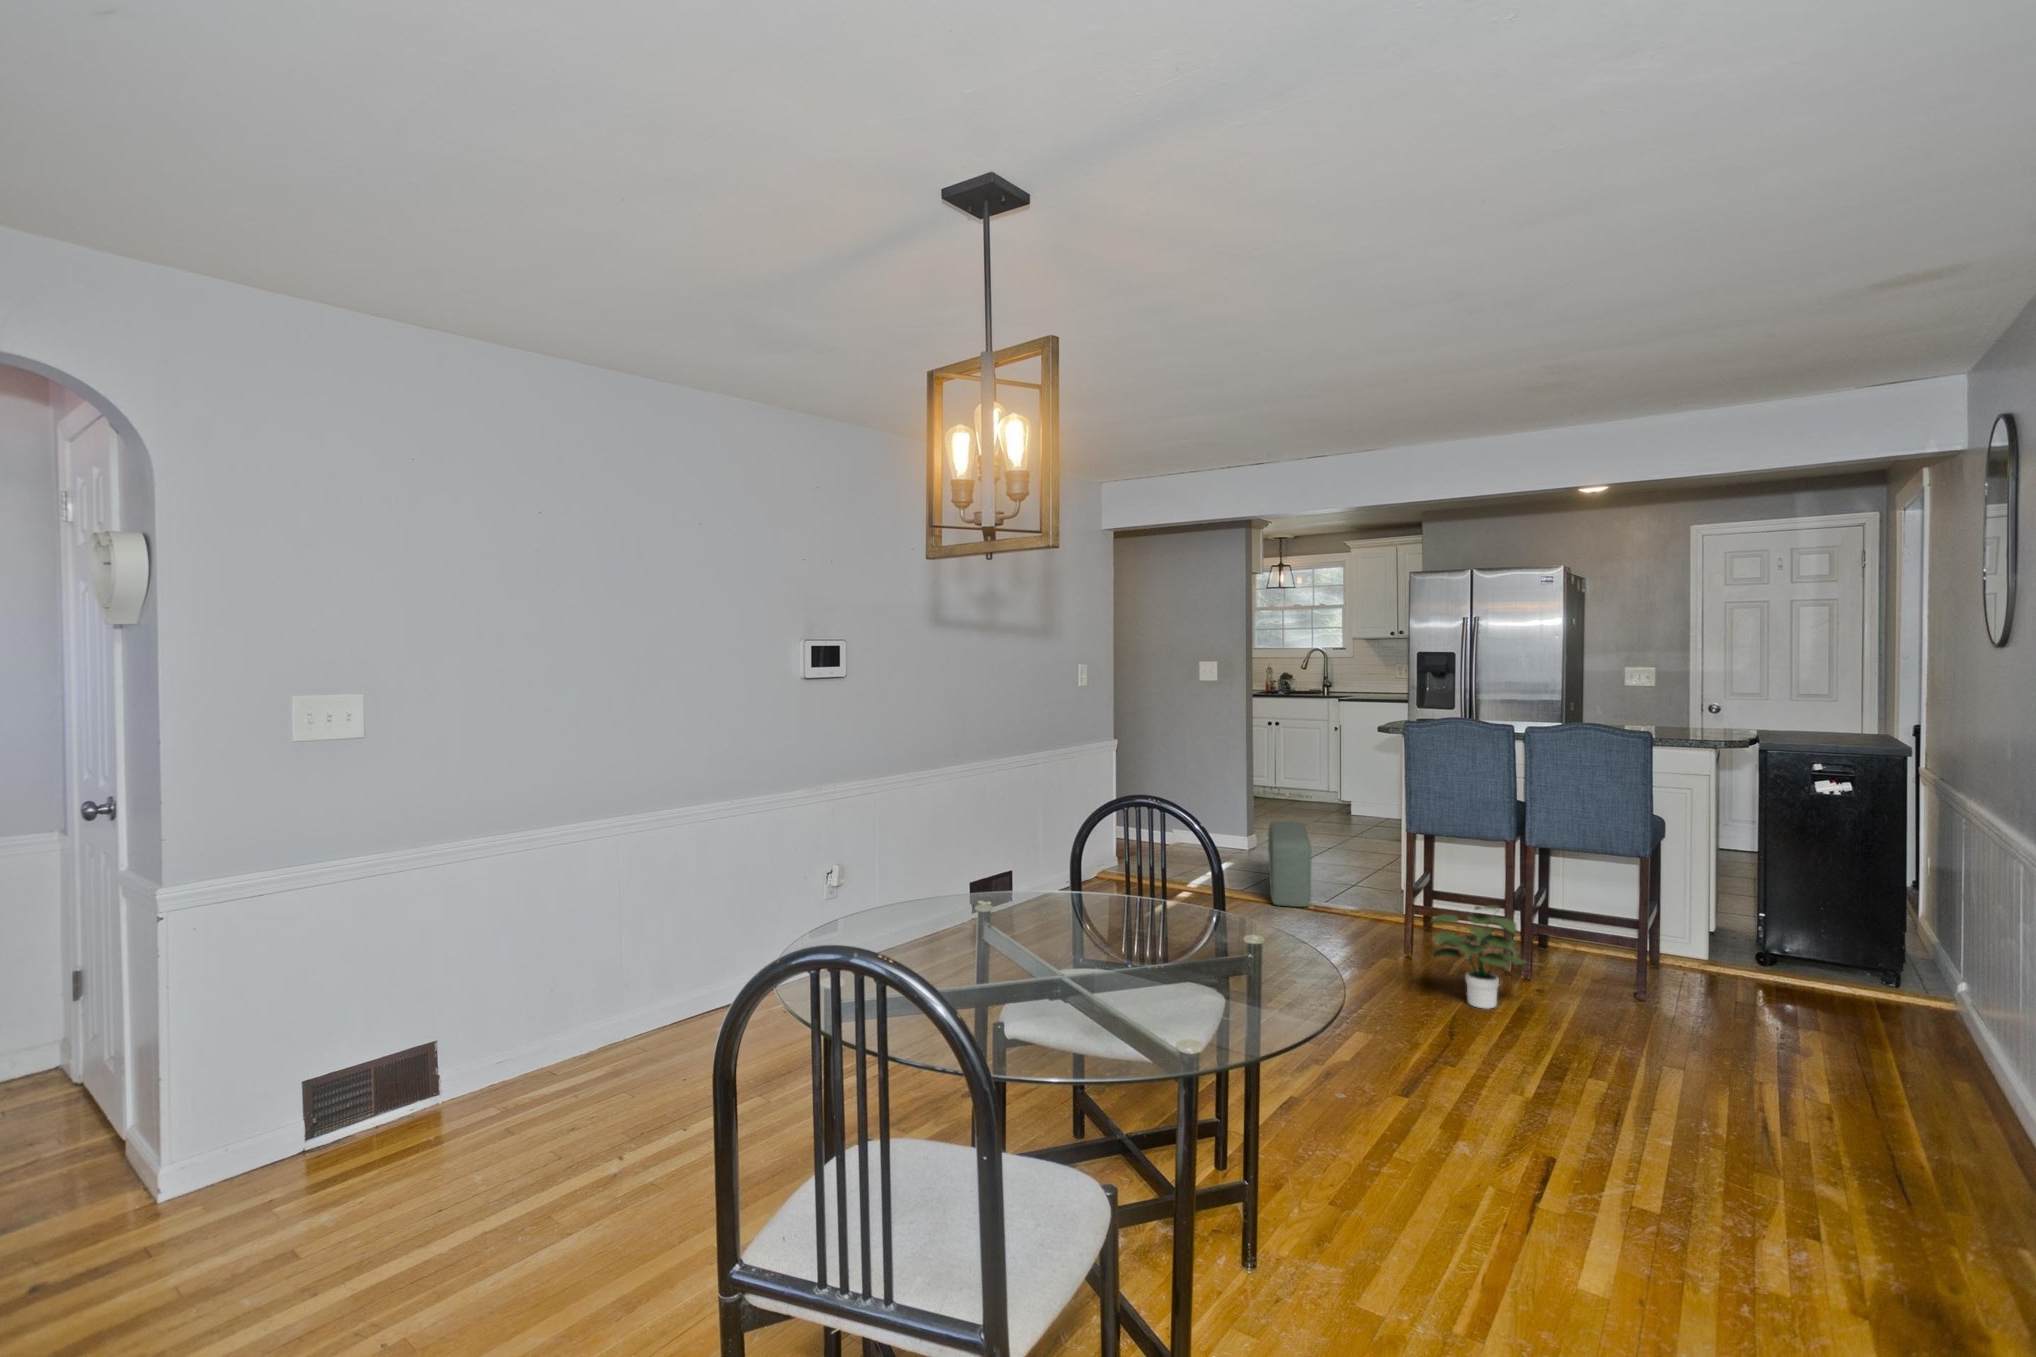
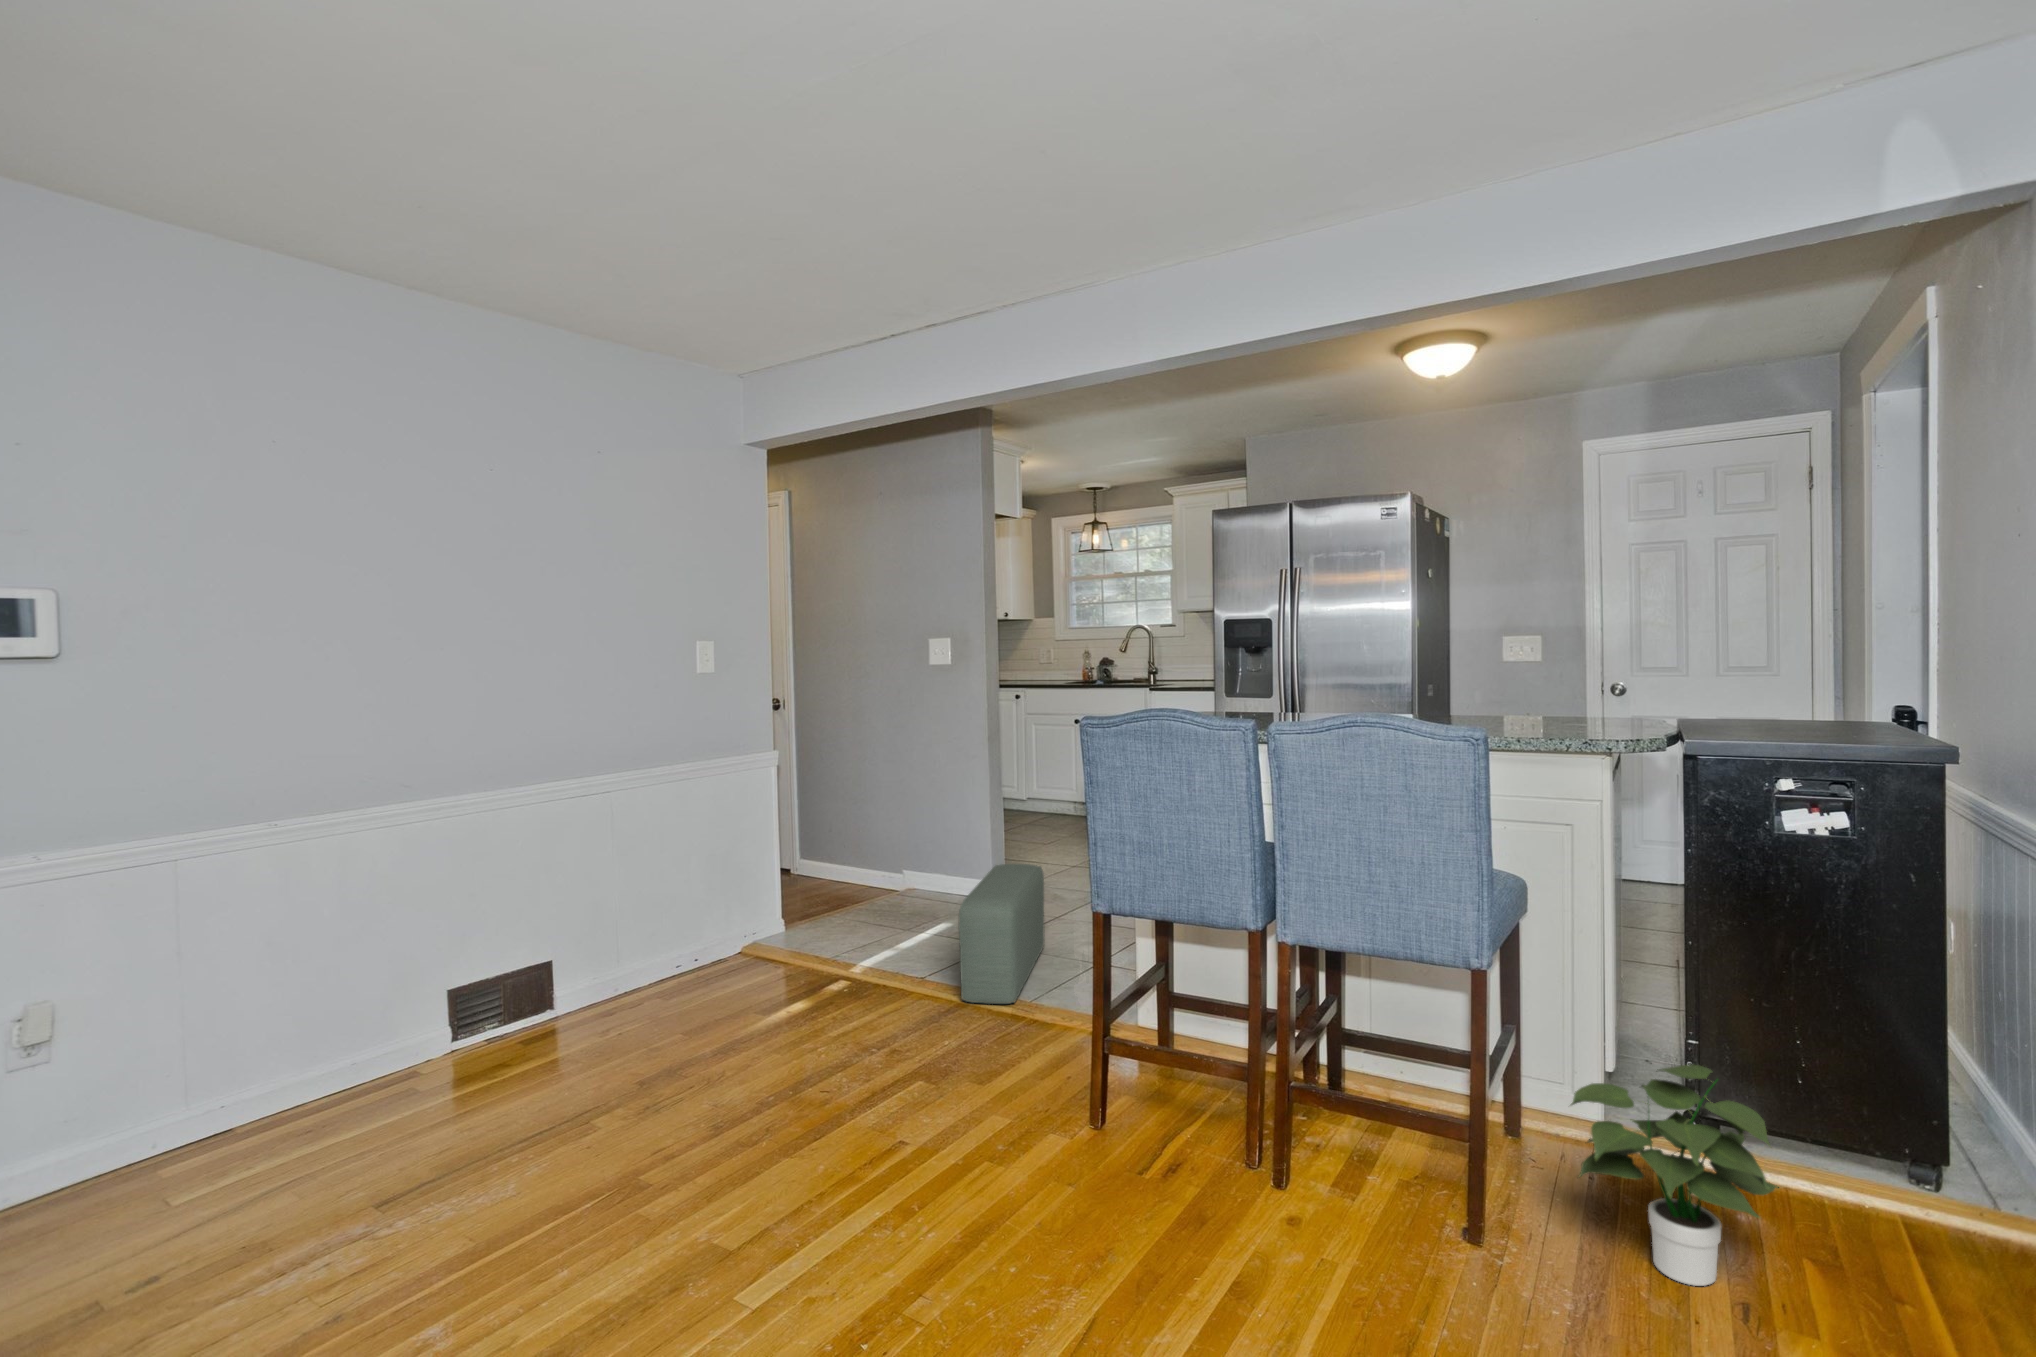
potted plant: present [1431,905,1526,1009] -> present [1571,1065,1778,1286]

